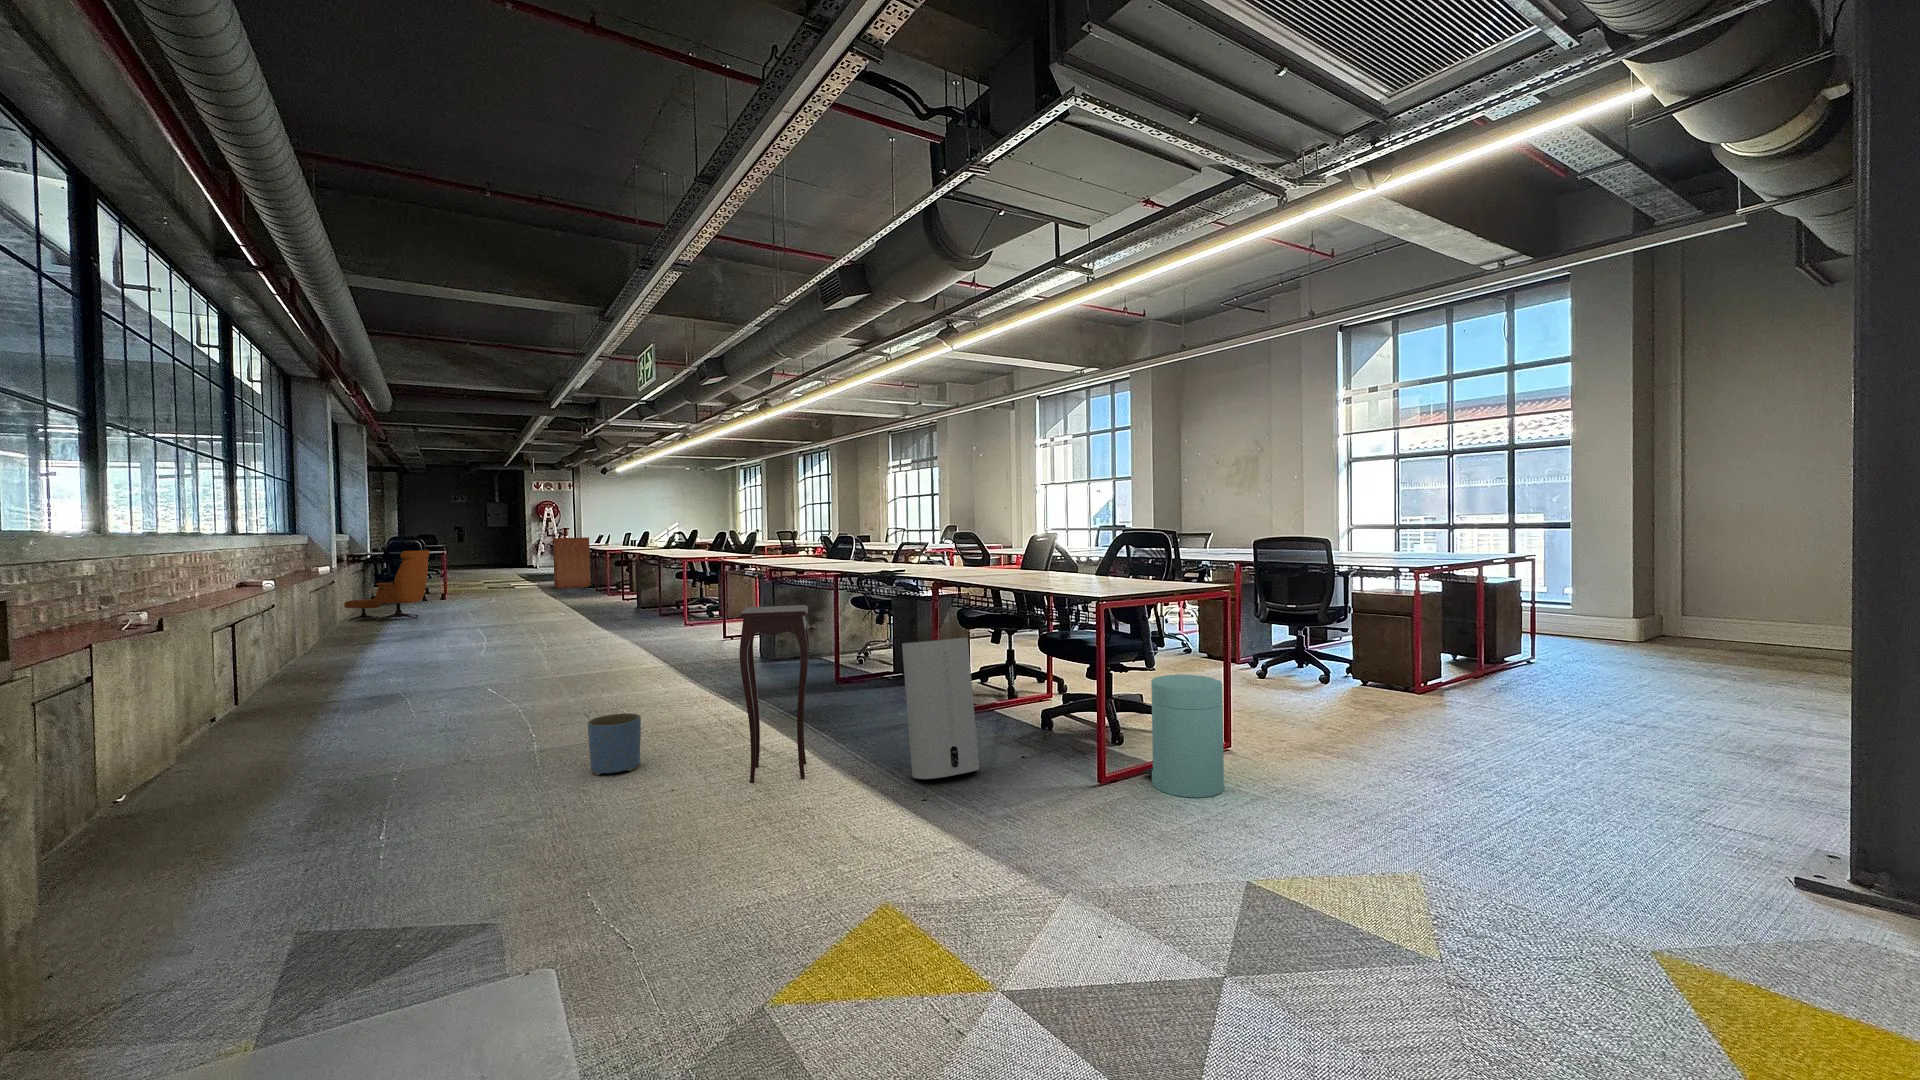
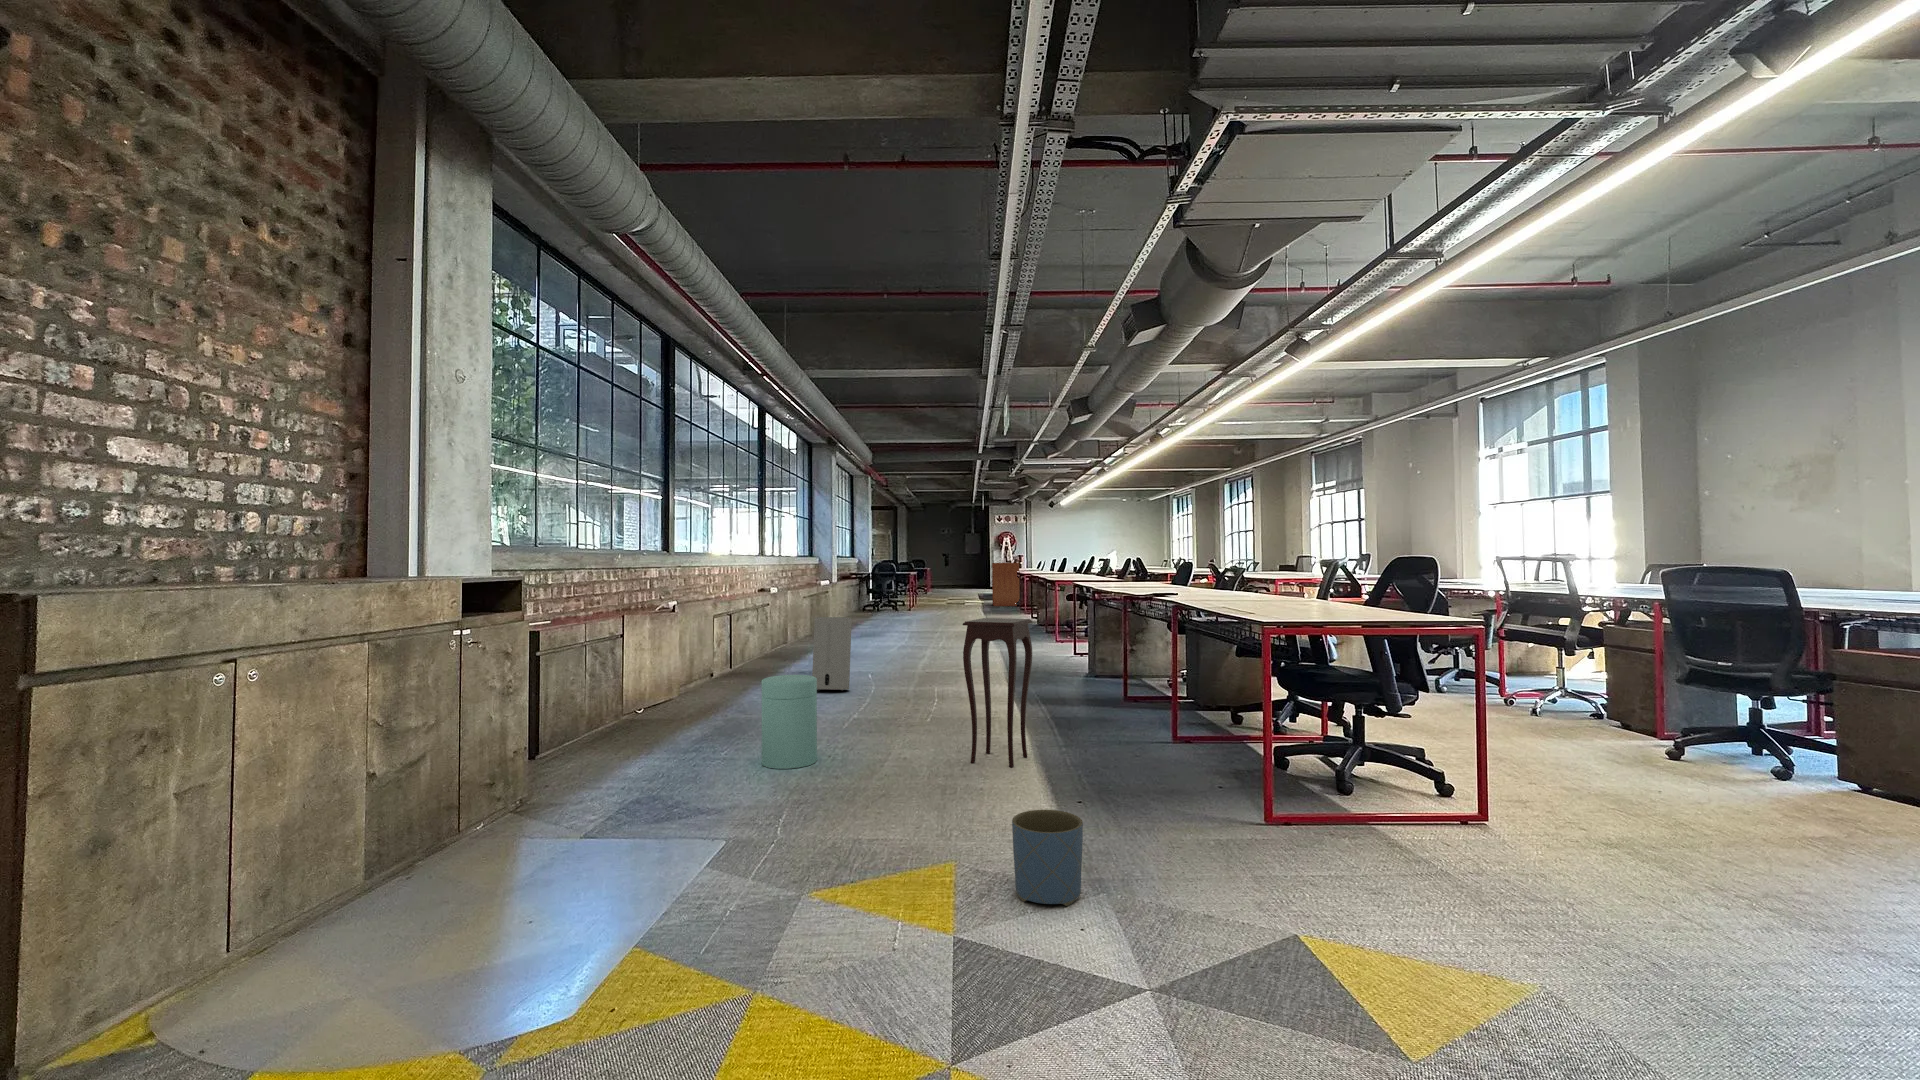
lounge chair: present [344,550,430,622] -> none [838,570,889,624]
air purifier: present [902,638,979,779] -> present [812,617,852,691]
trash can: present [1142,674,1224,798] -> present [761,675,817,769]
planter: present [588,713,641,775] -> present [1012,810,1083,906]

